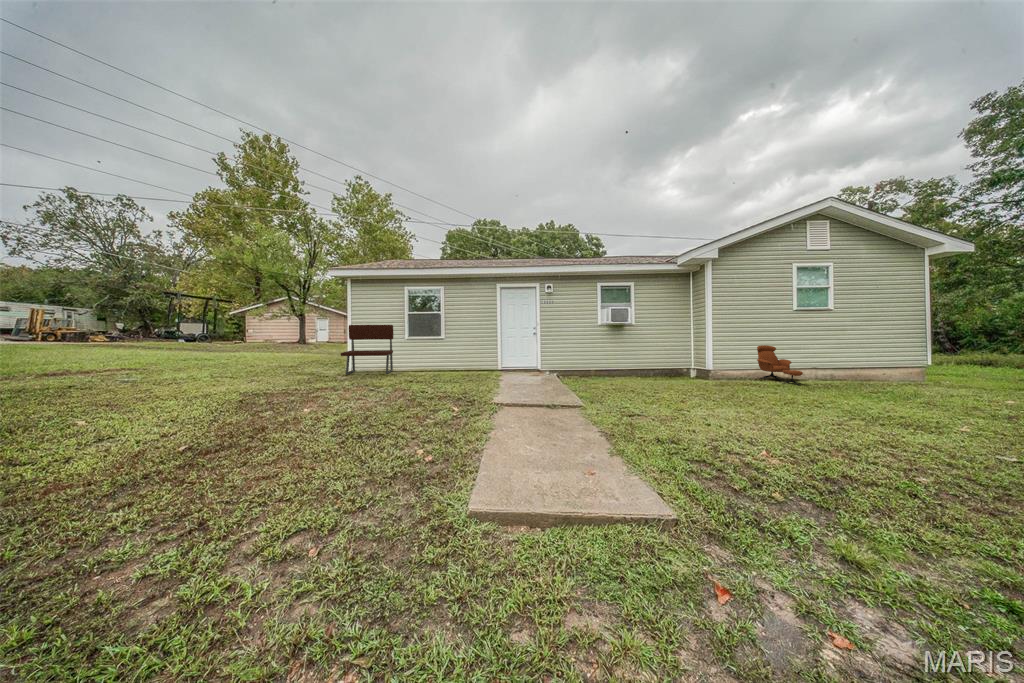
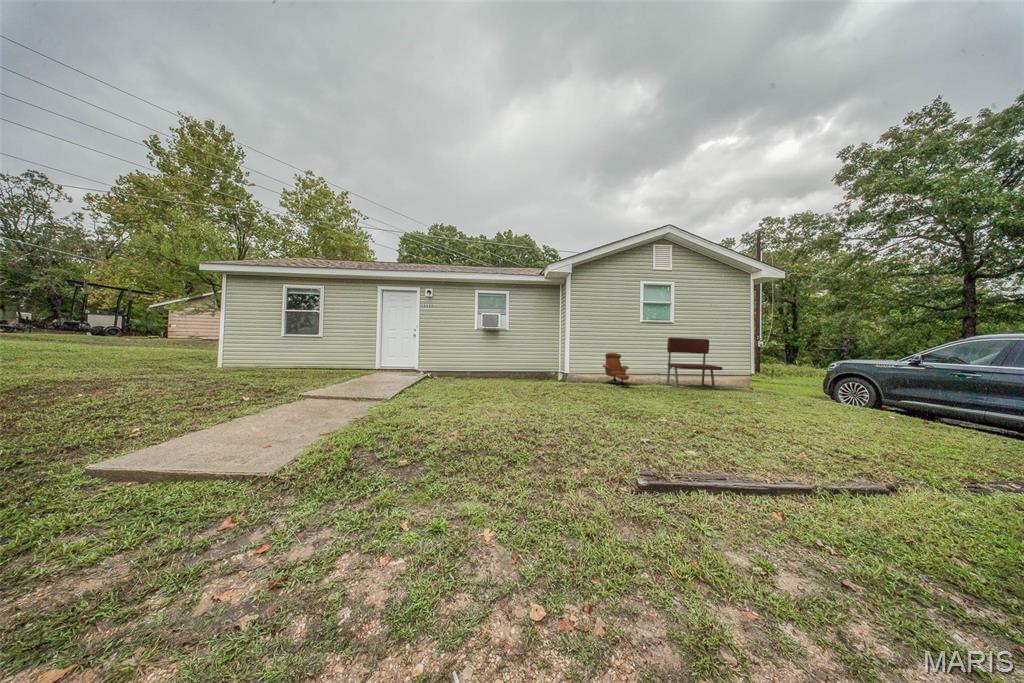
bench: present [340,325,393,374] -> present [666,338,722,388]

